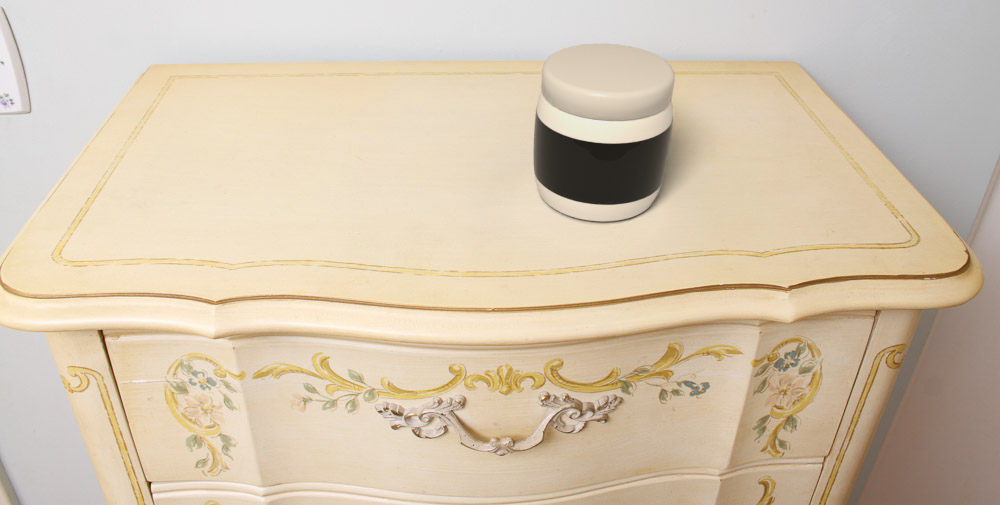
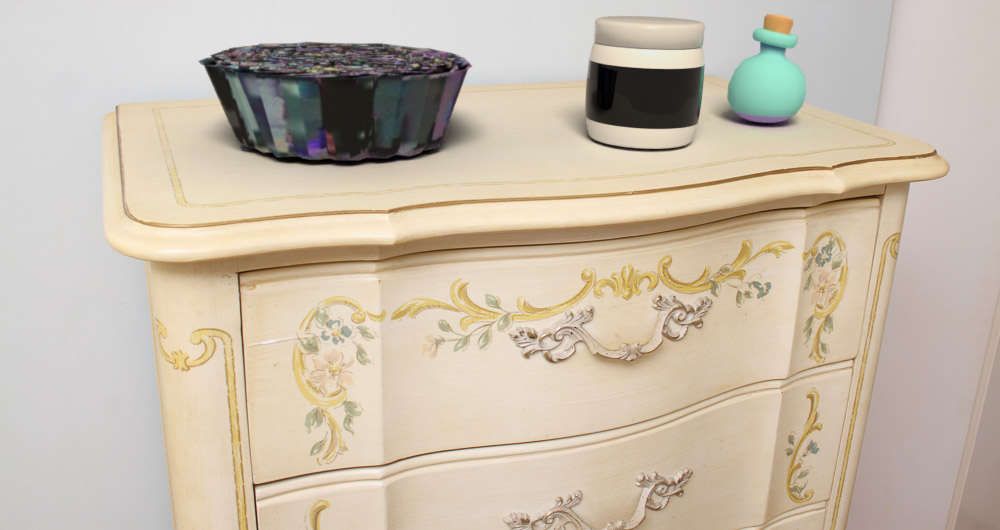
decorative bowl: none [124,22,413,203] -> present [199,42,472,160]
perfume bottle: none [743,44,844,178] -> present [727,14,806,123]

